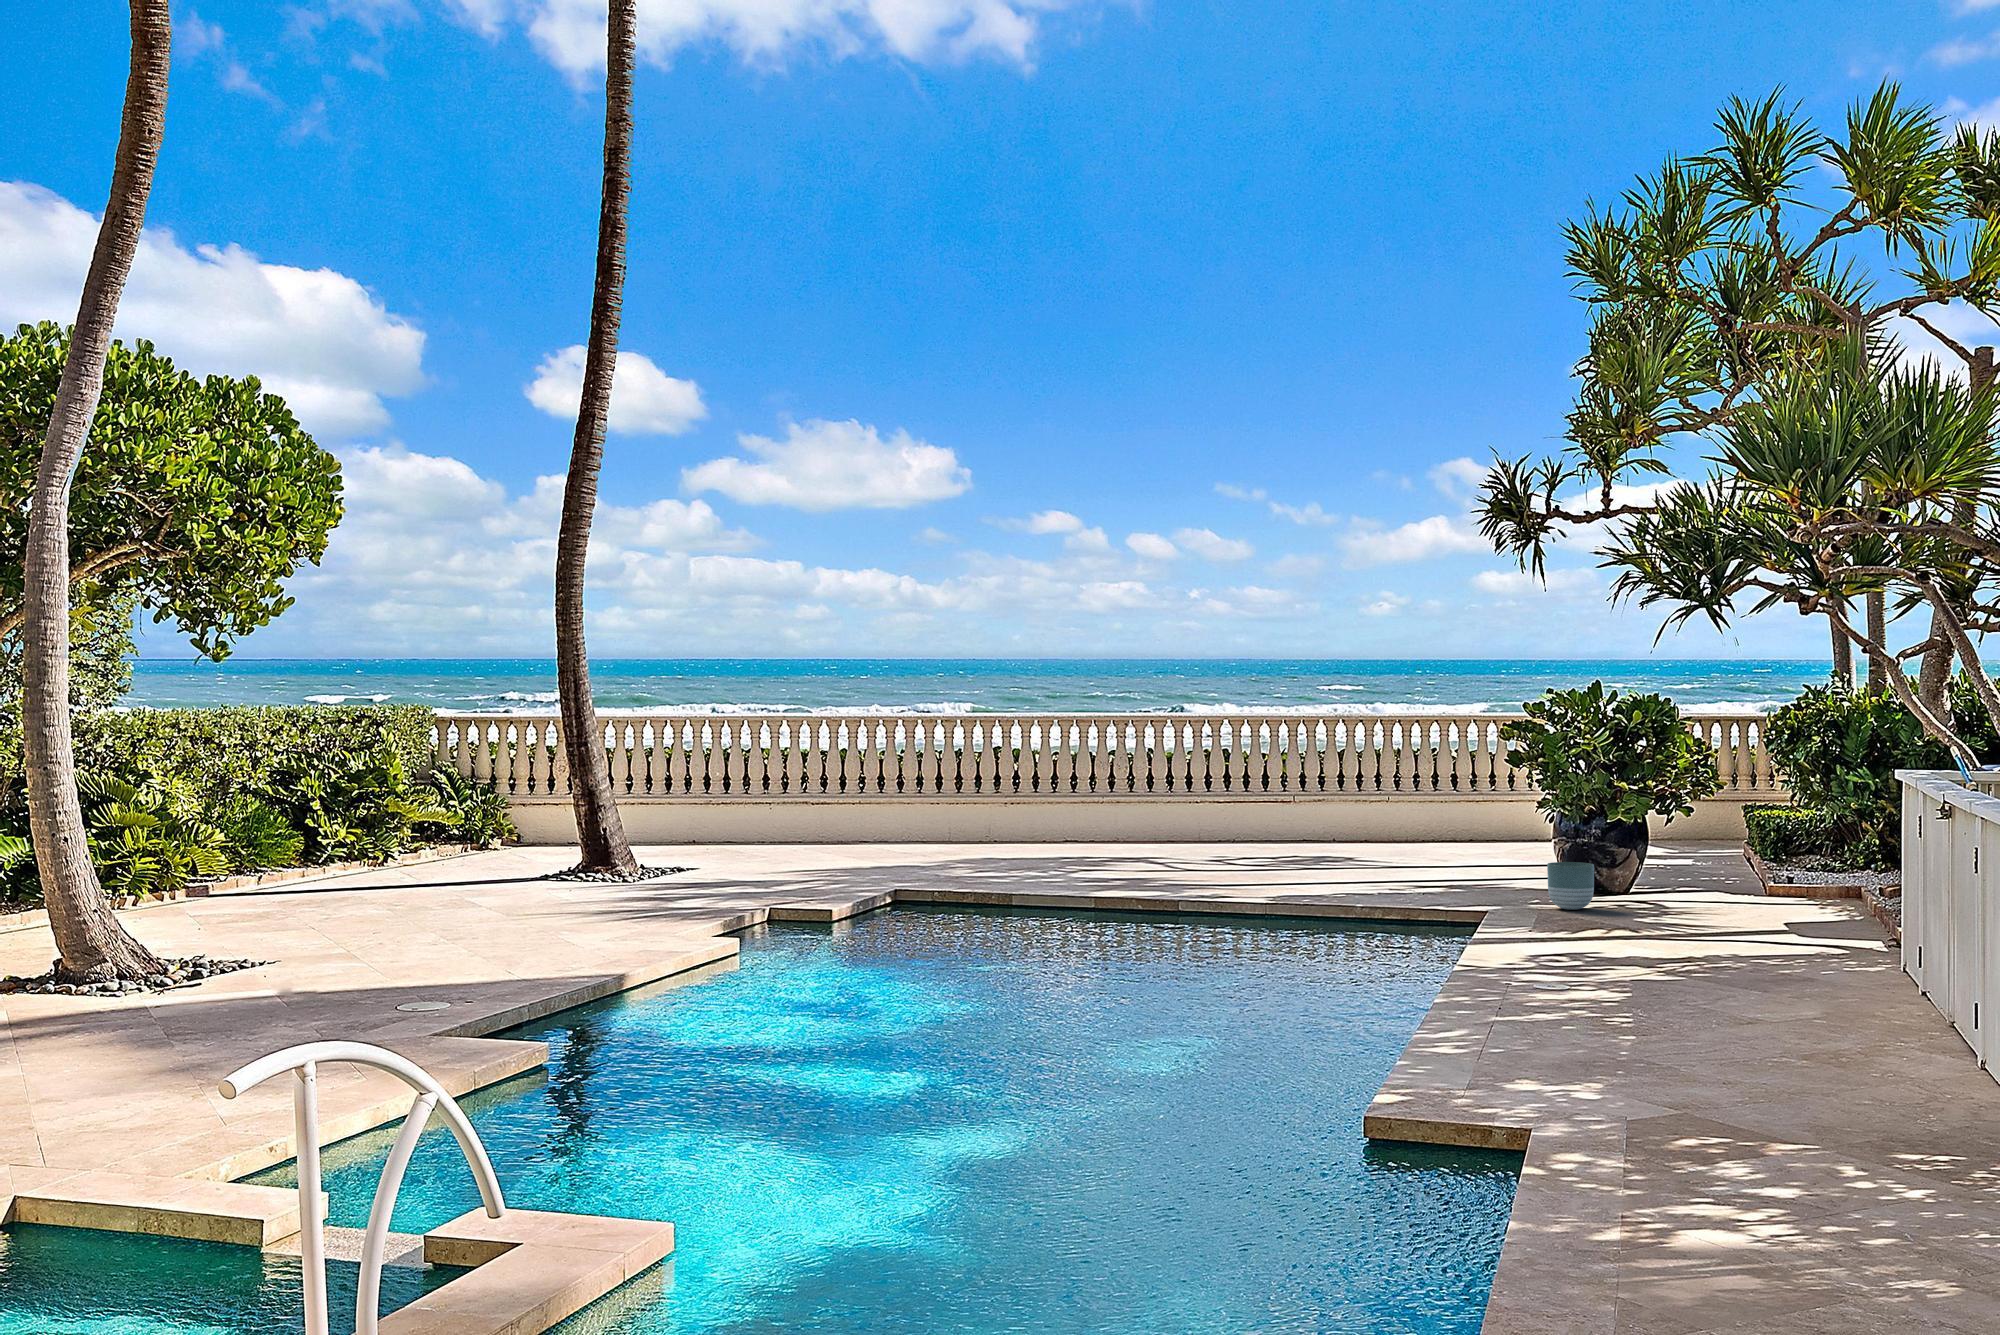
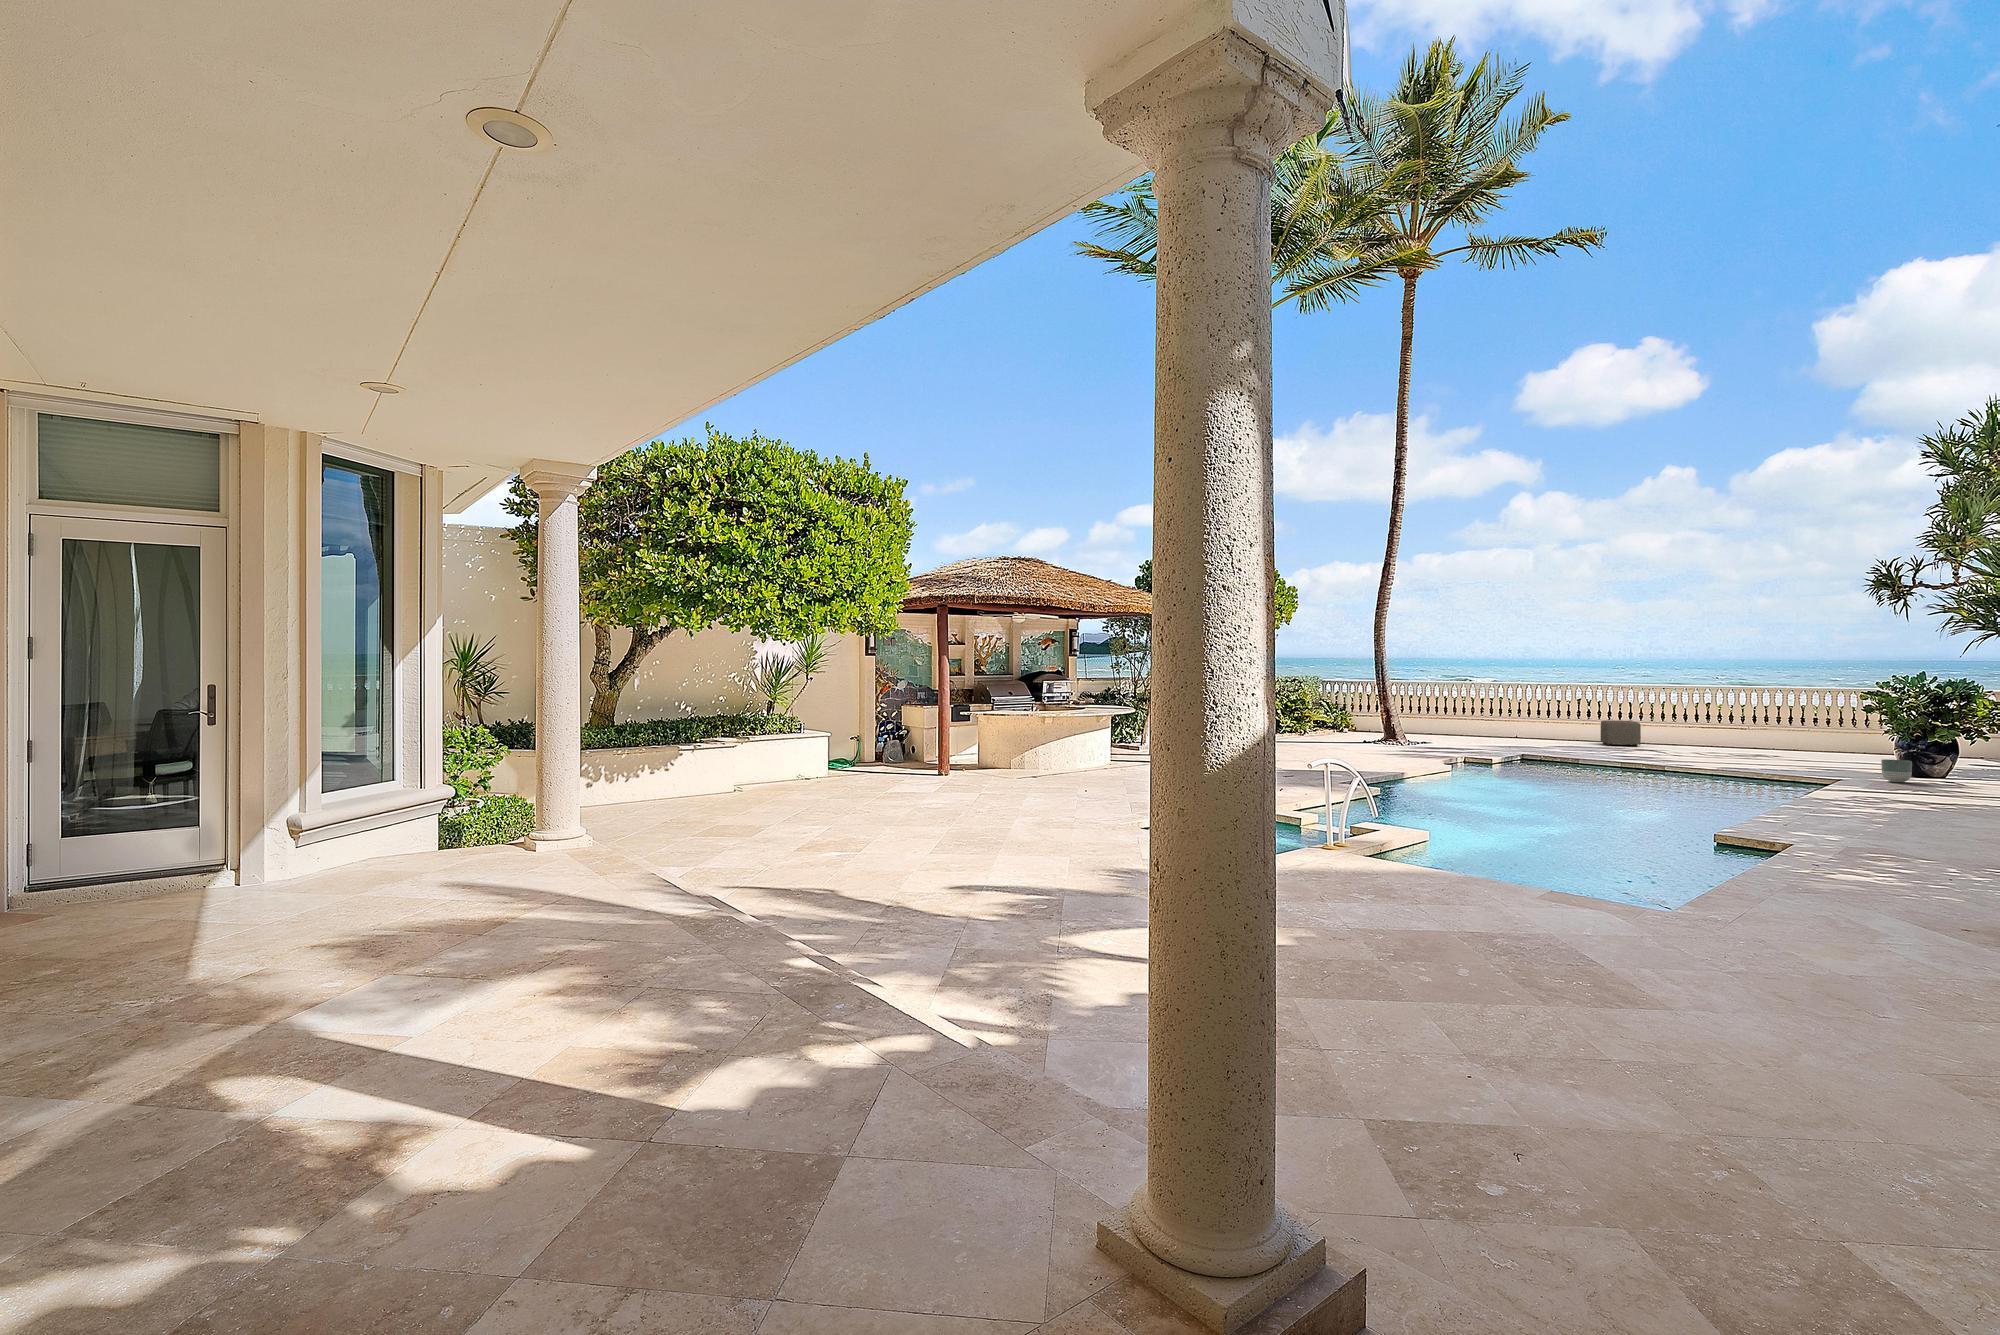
ottoman: none [1036,796,1109,852] -> present [1601,720,1641,746]

